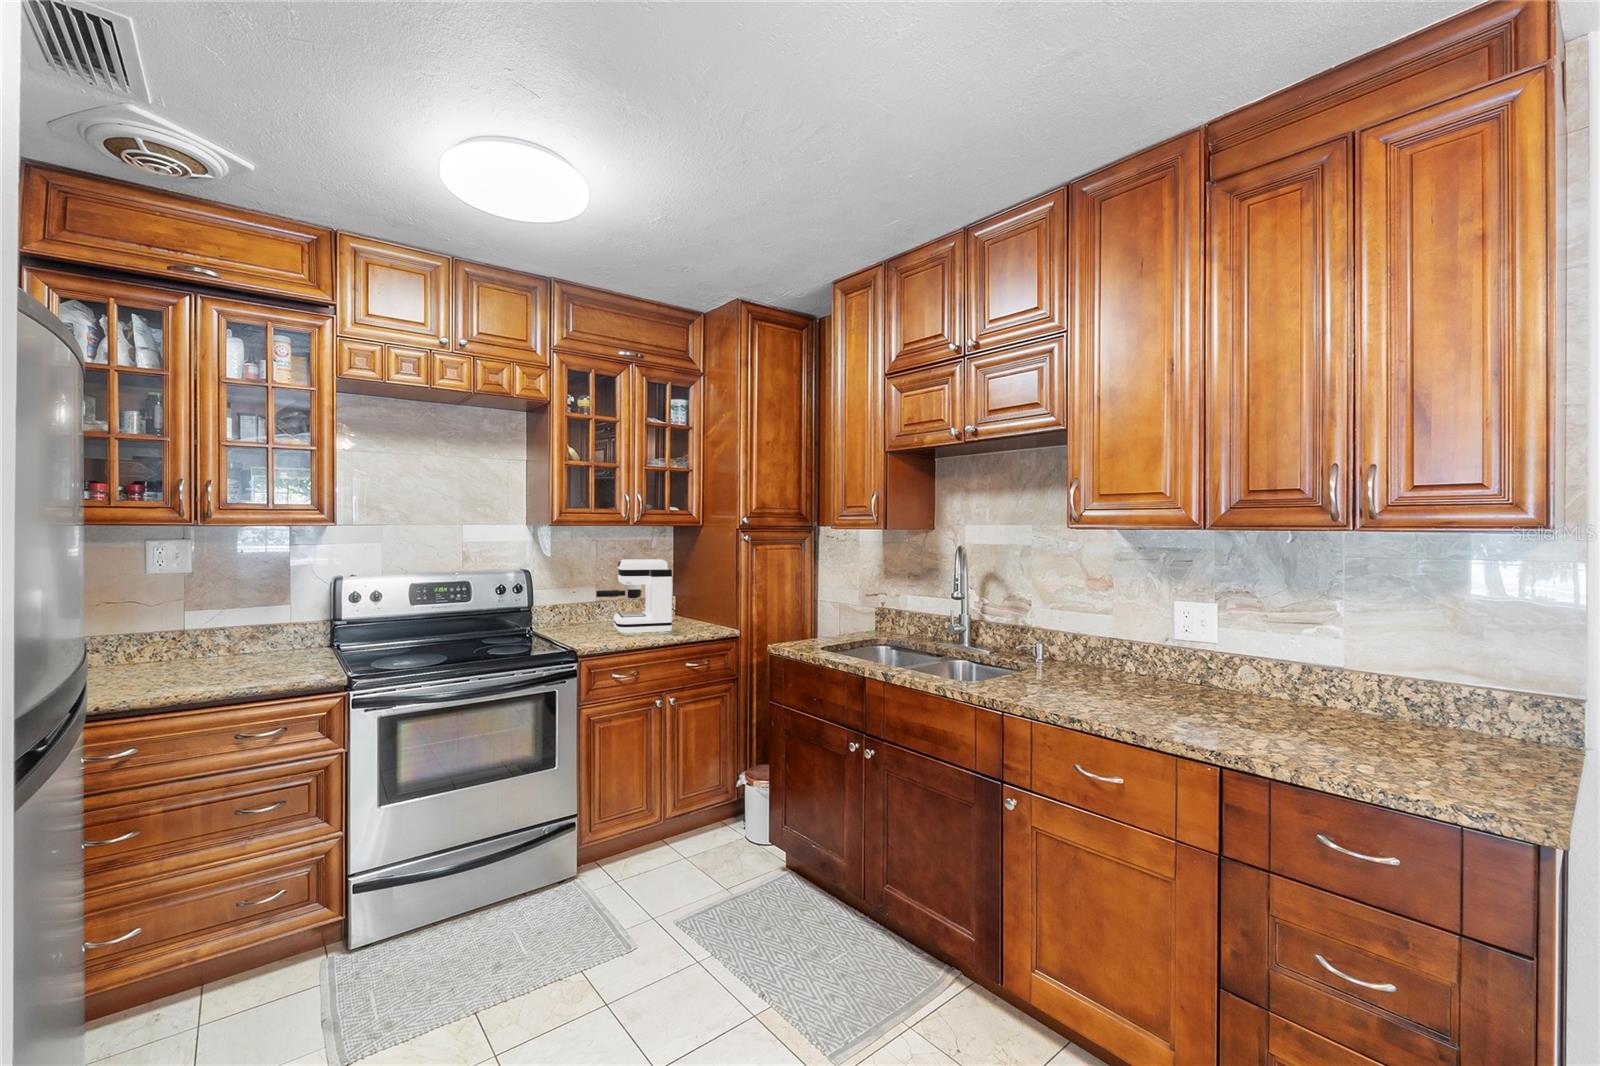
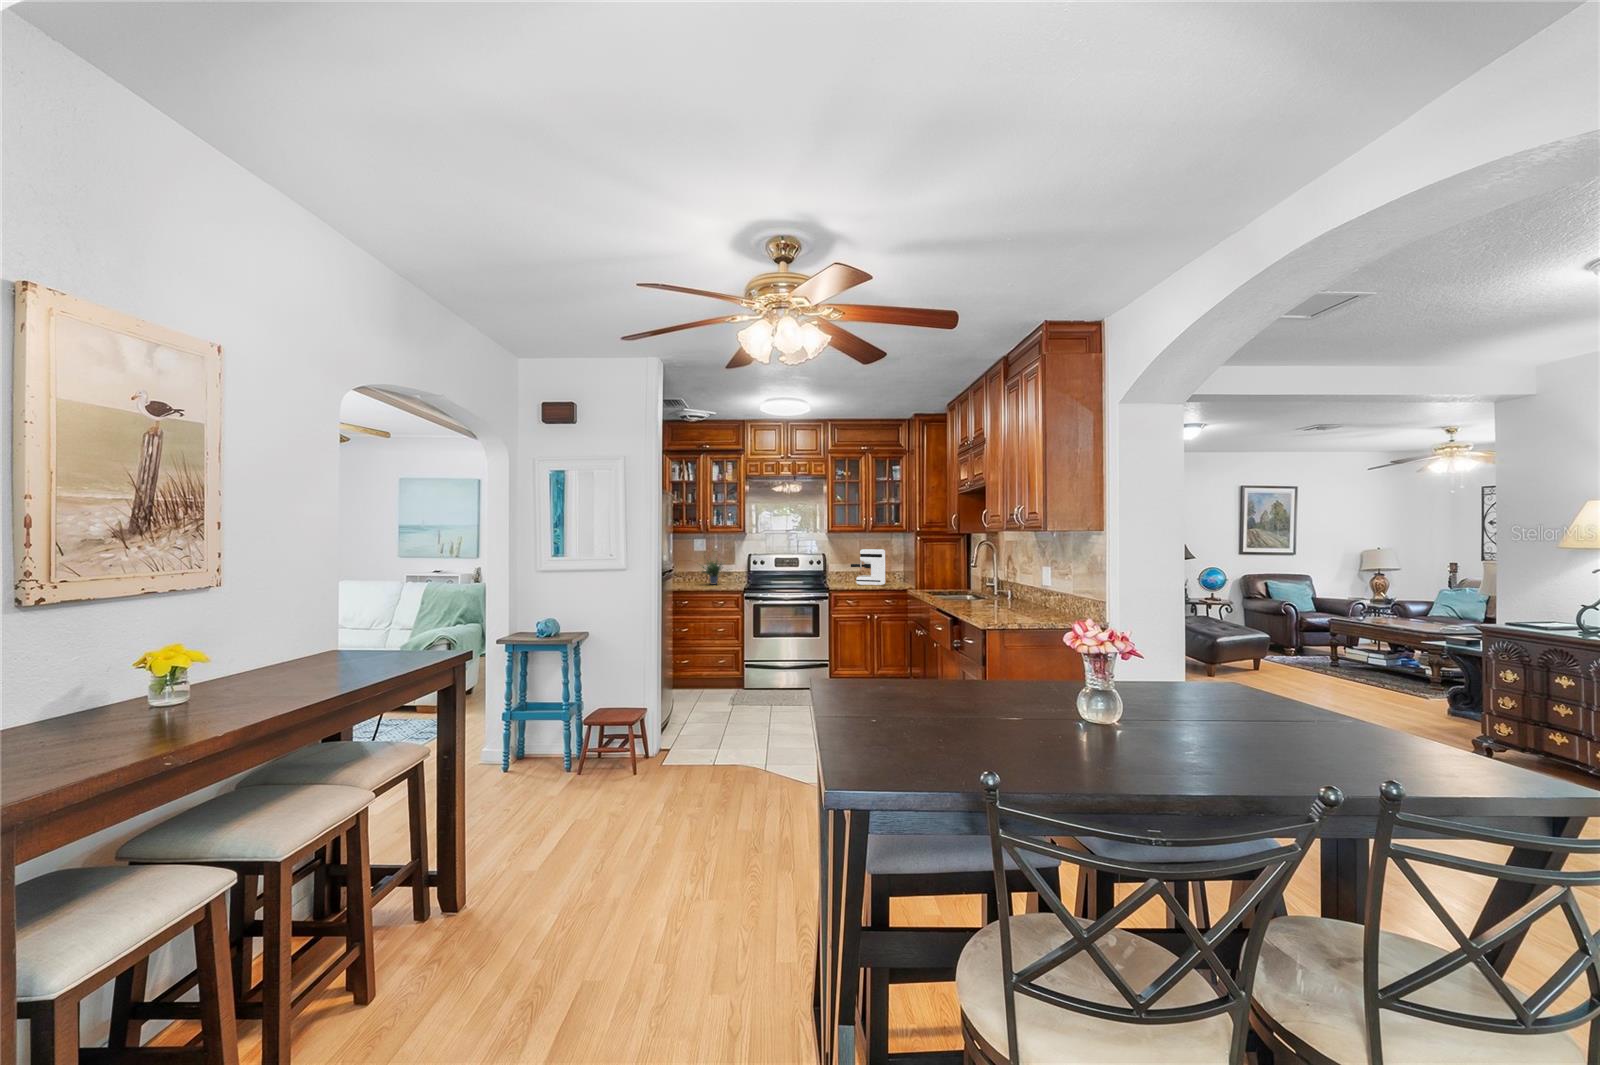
potted plant: none [154,576,294,670] -> present [702,560,723,584]

